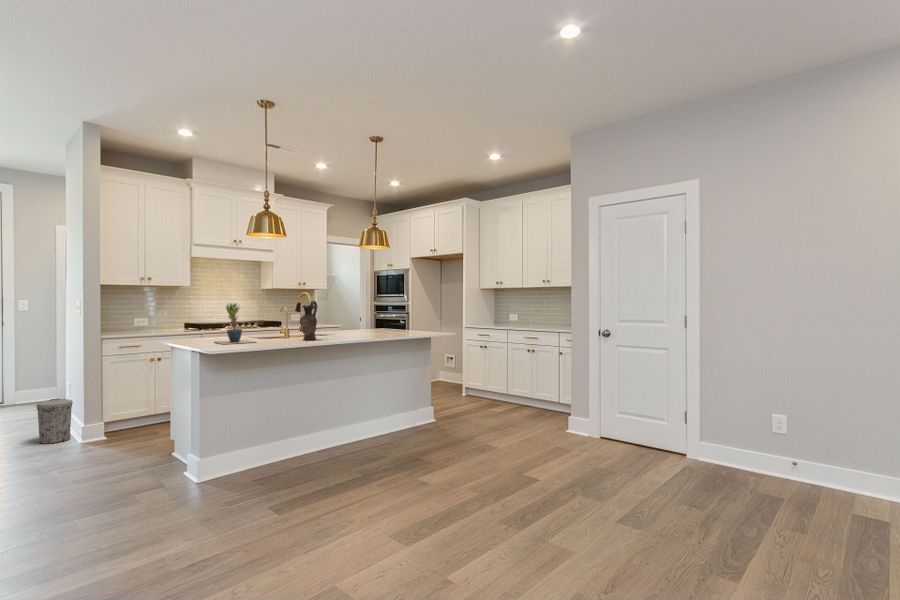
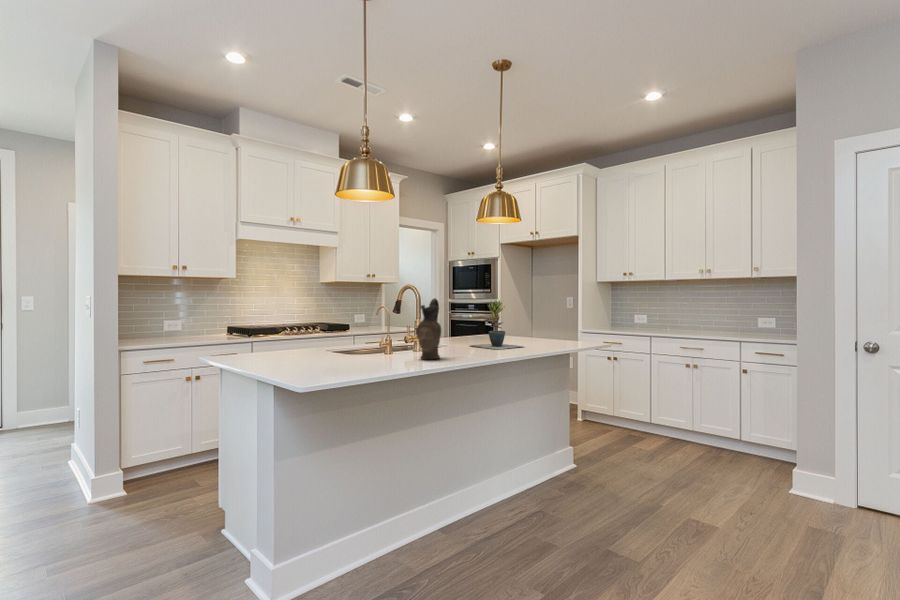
potted plant: present [215,303,254,344] -> present [471,300,523,349]
trash can: present [36,398,73,444] -> none [28,437,79,504]

